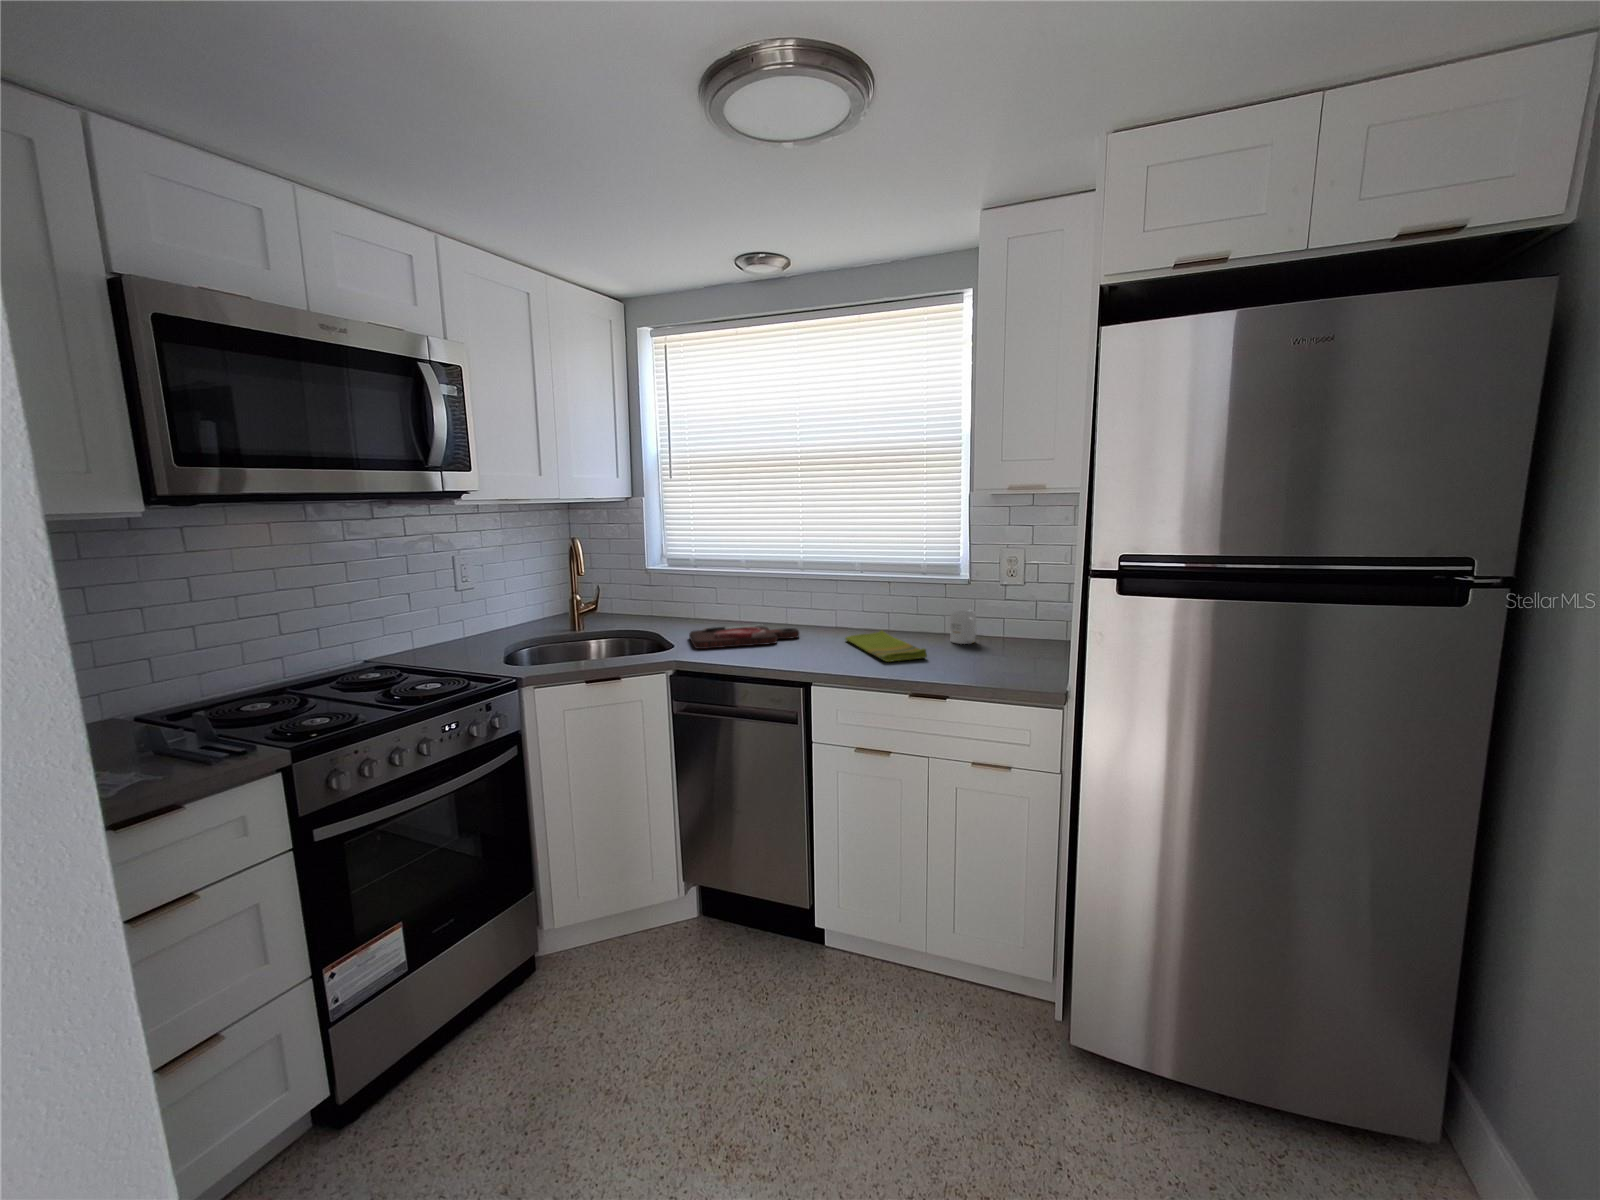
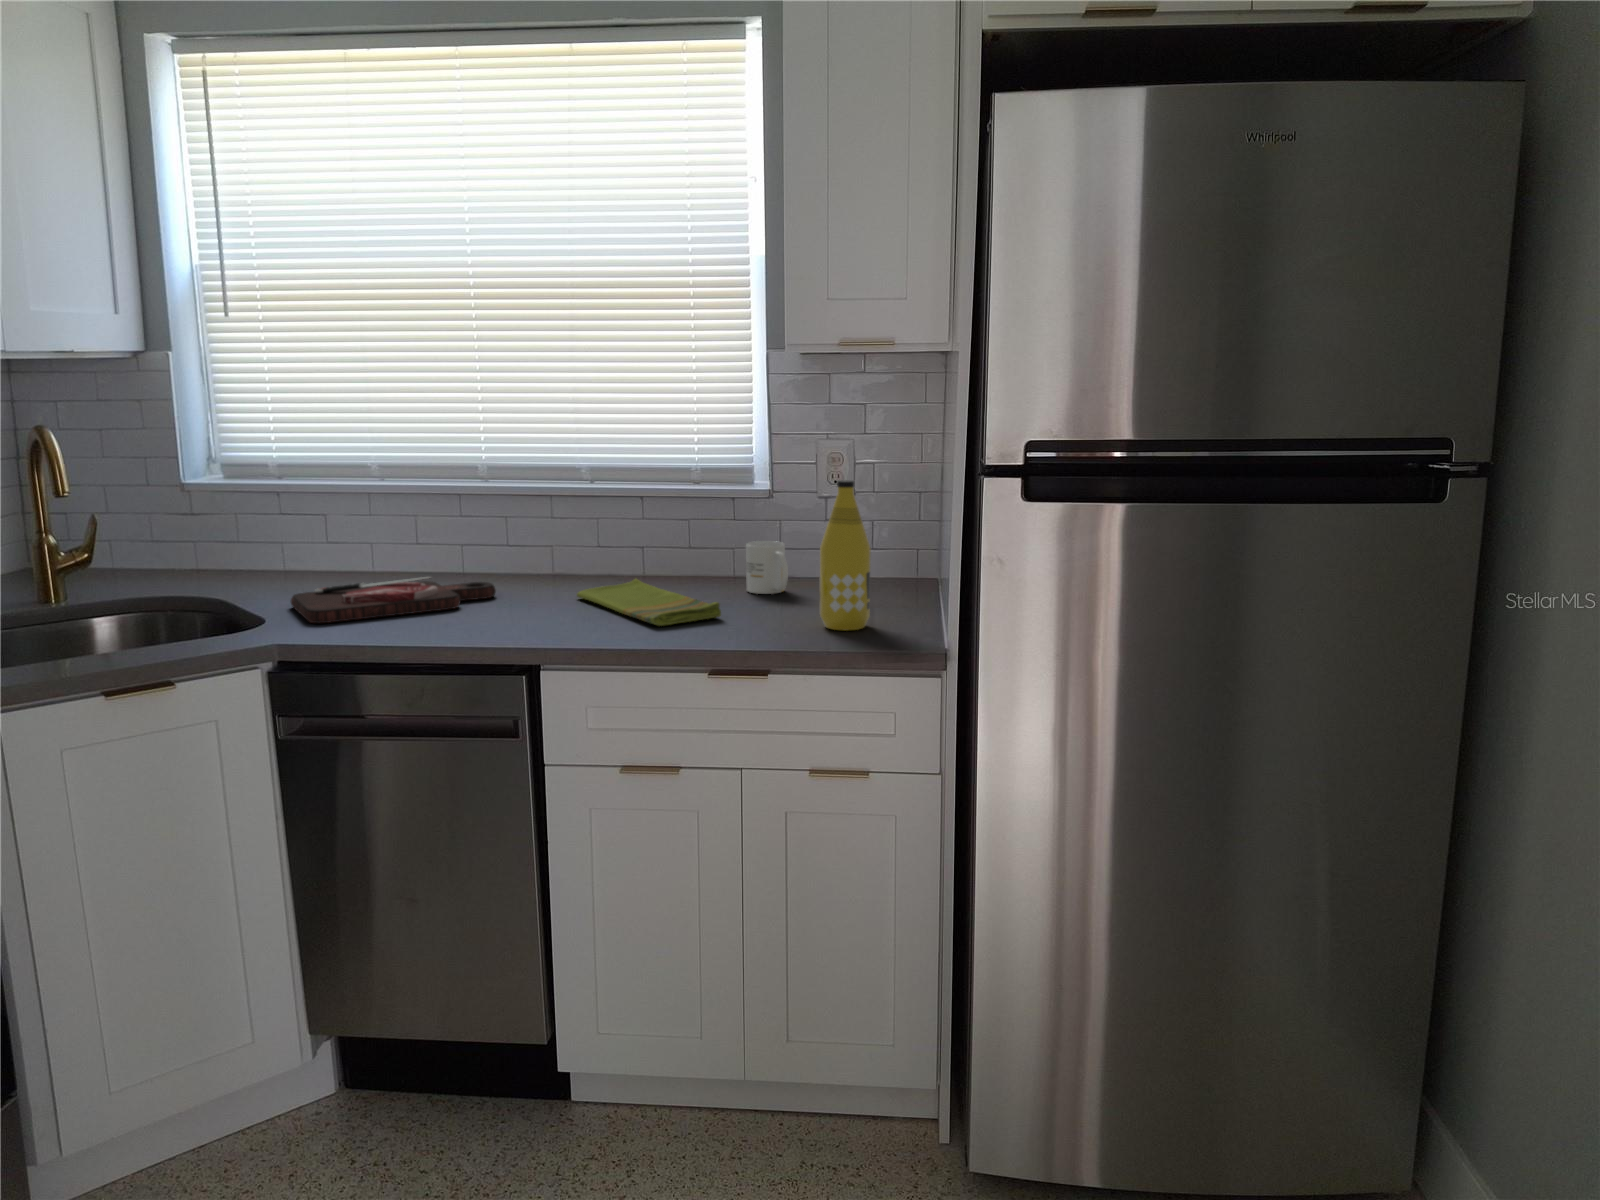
bottle: none [989,575,1024,672] -> present [820,480,871,631]

